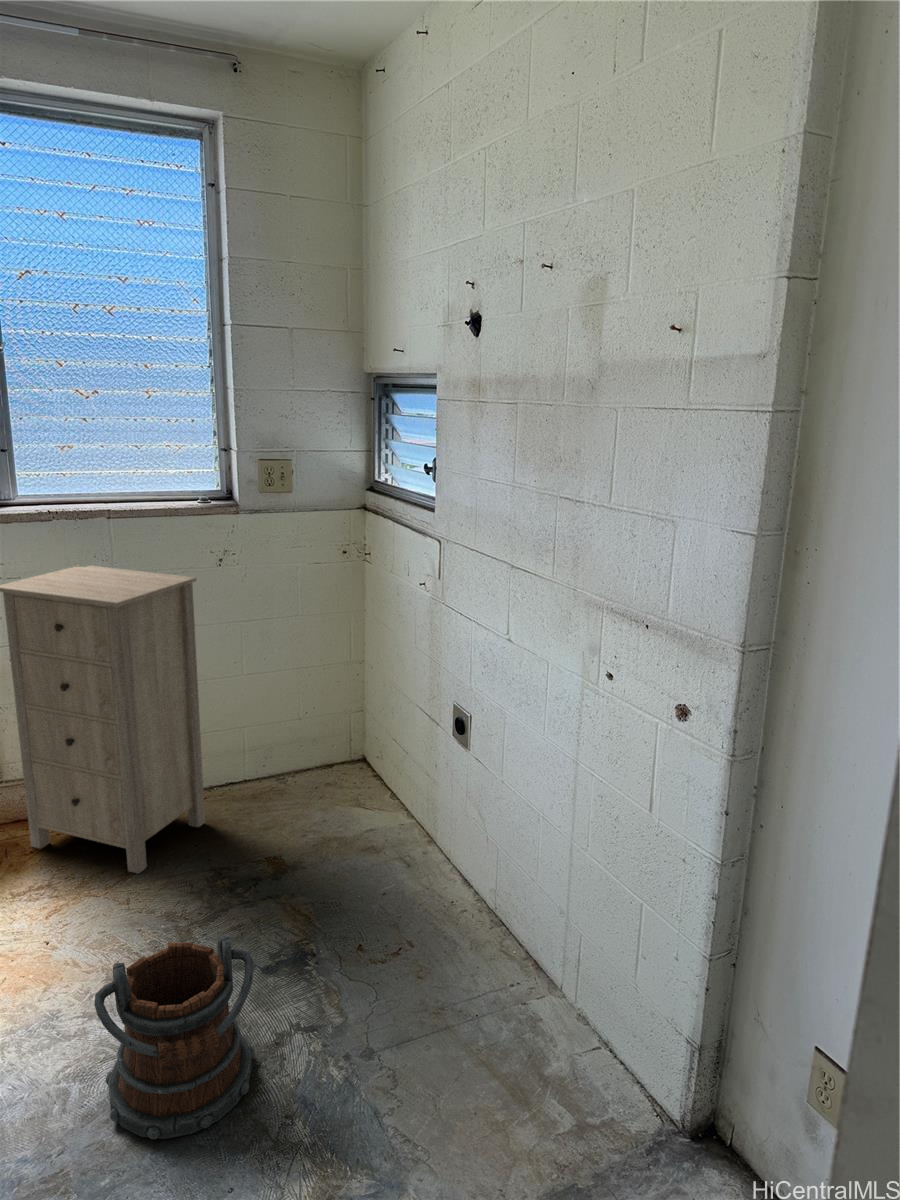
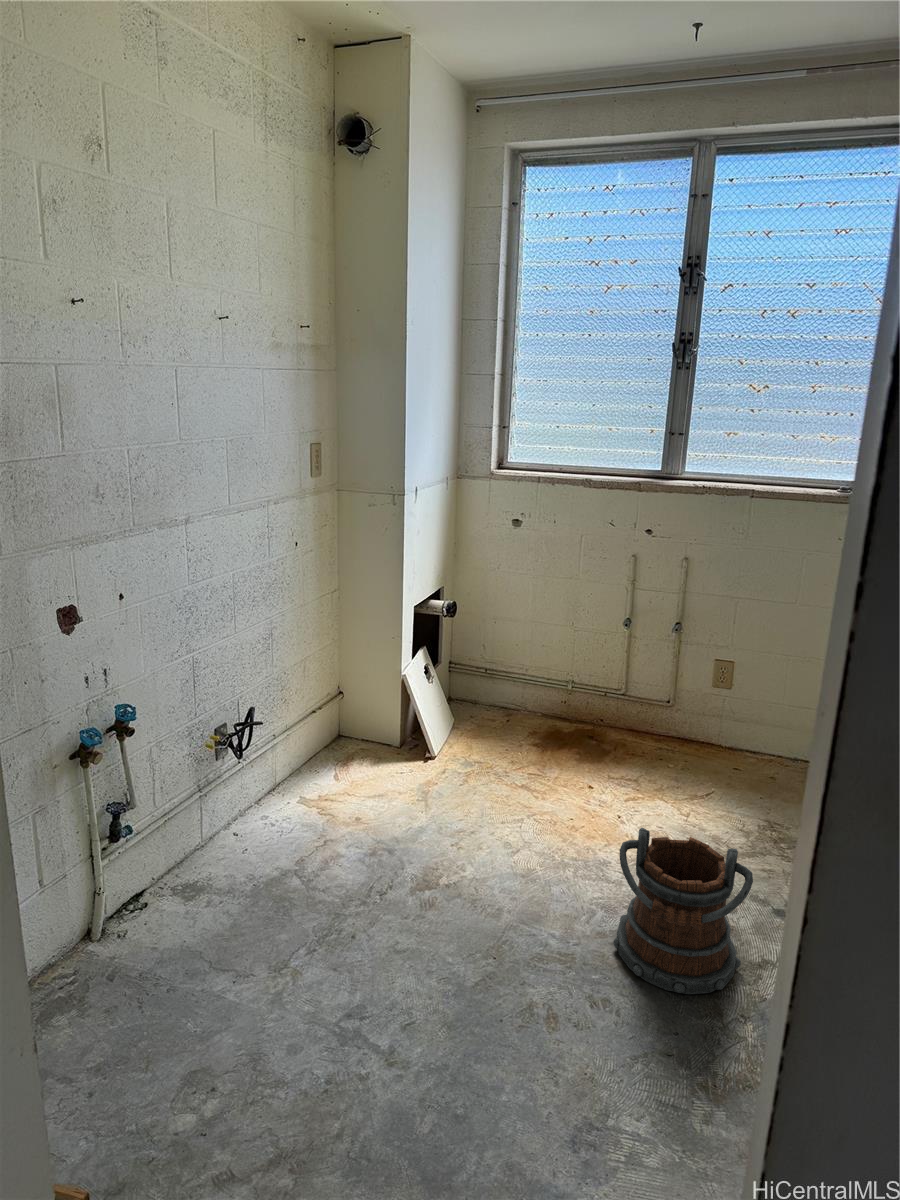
storage cabinet: present [0,565,205,873] -> none [635,535,815,798]

